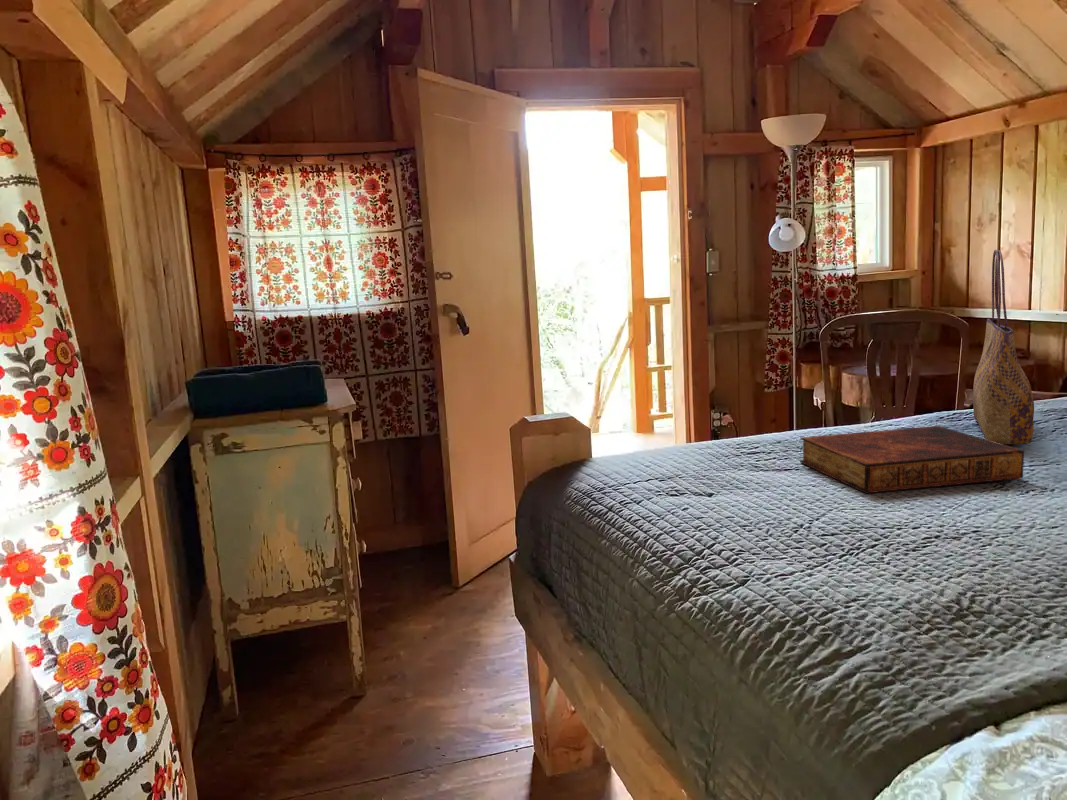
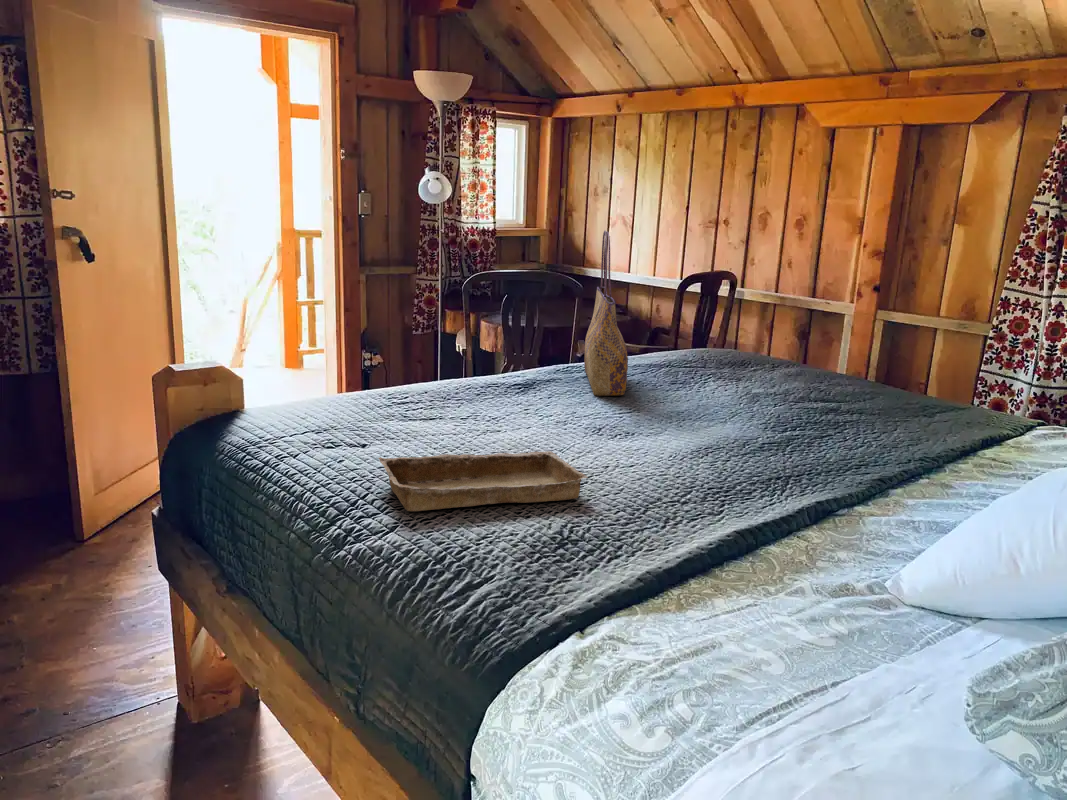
book: present [800,426,1024,493] -> none [443,380,618,442]
tray: none [726,503,991,564] -> present [379,451,588,511]

